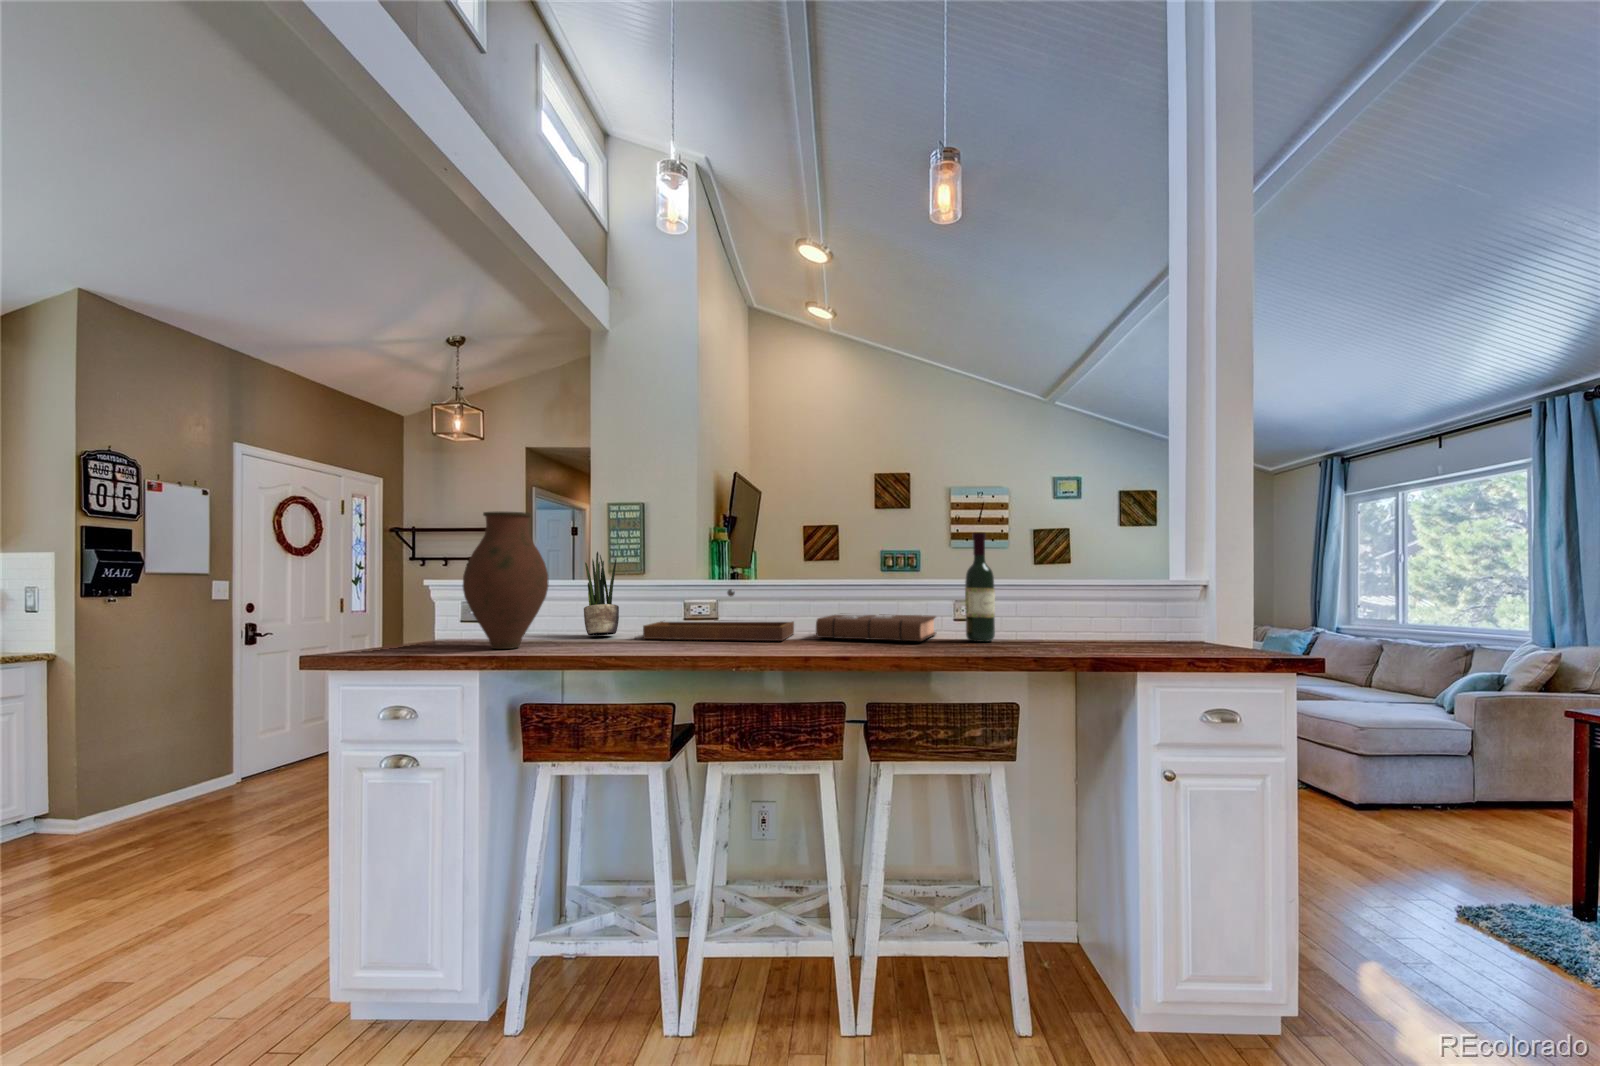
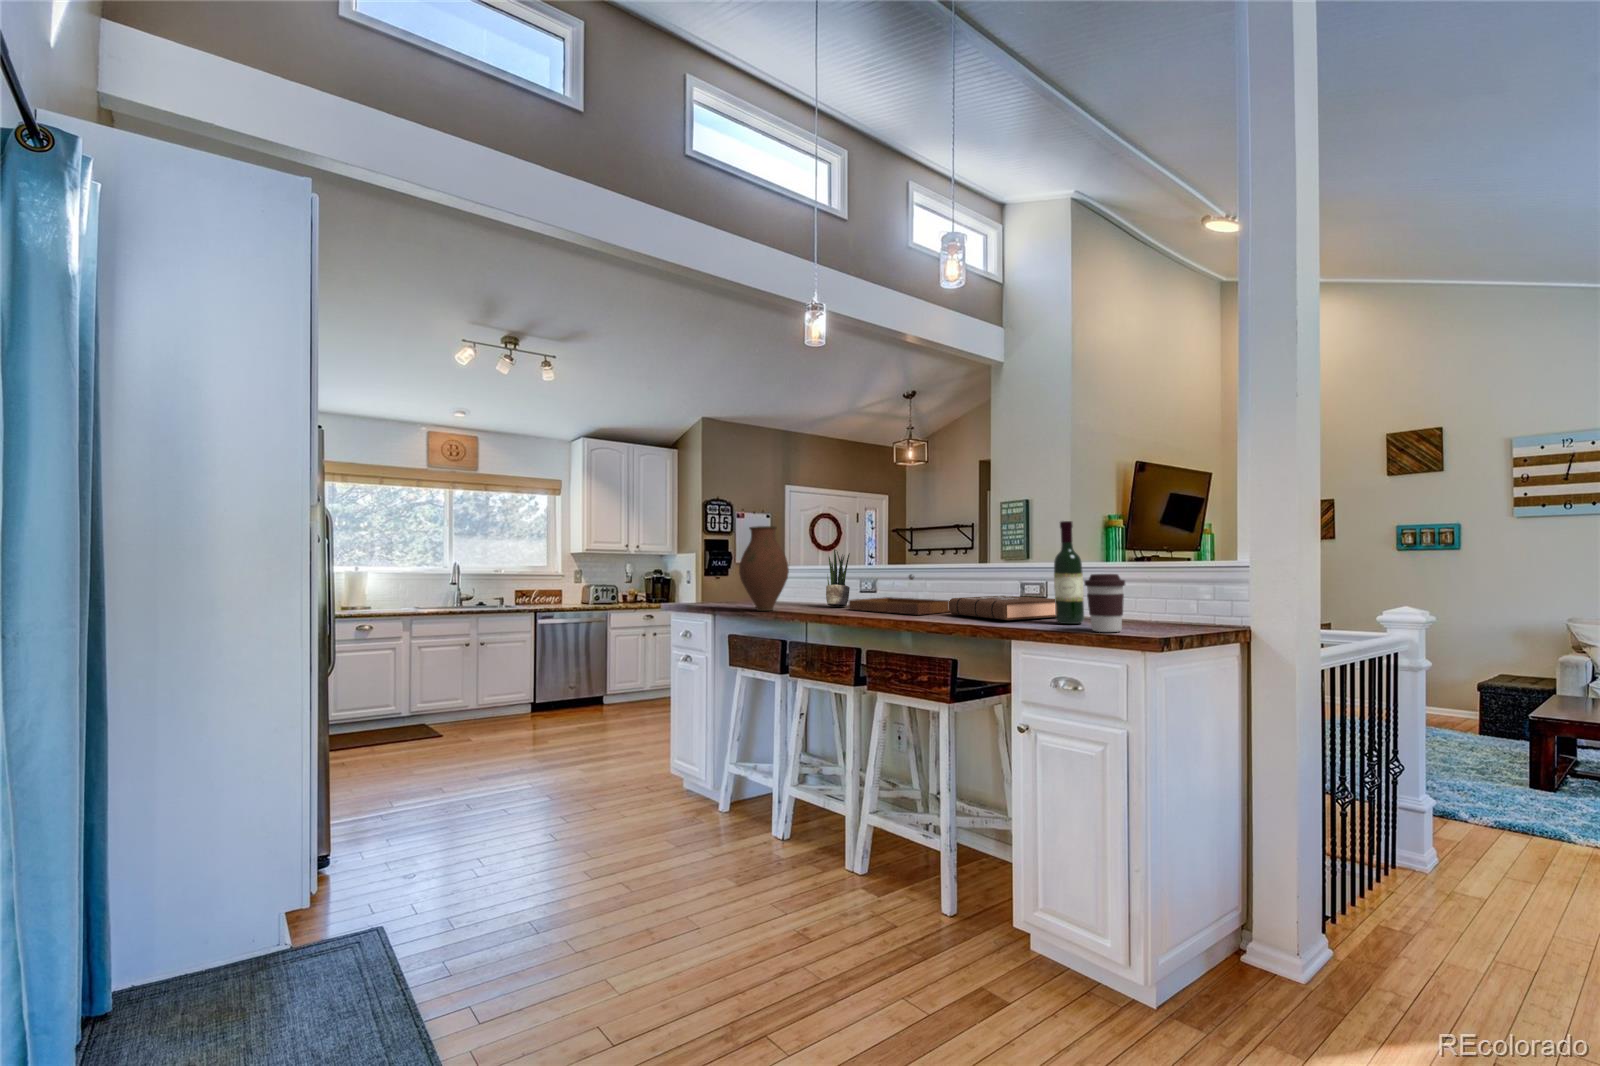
coffee cup: none [1033,588,1073,647] -> present [1084,574,1125,632]

